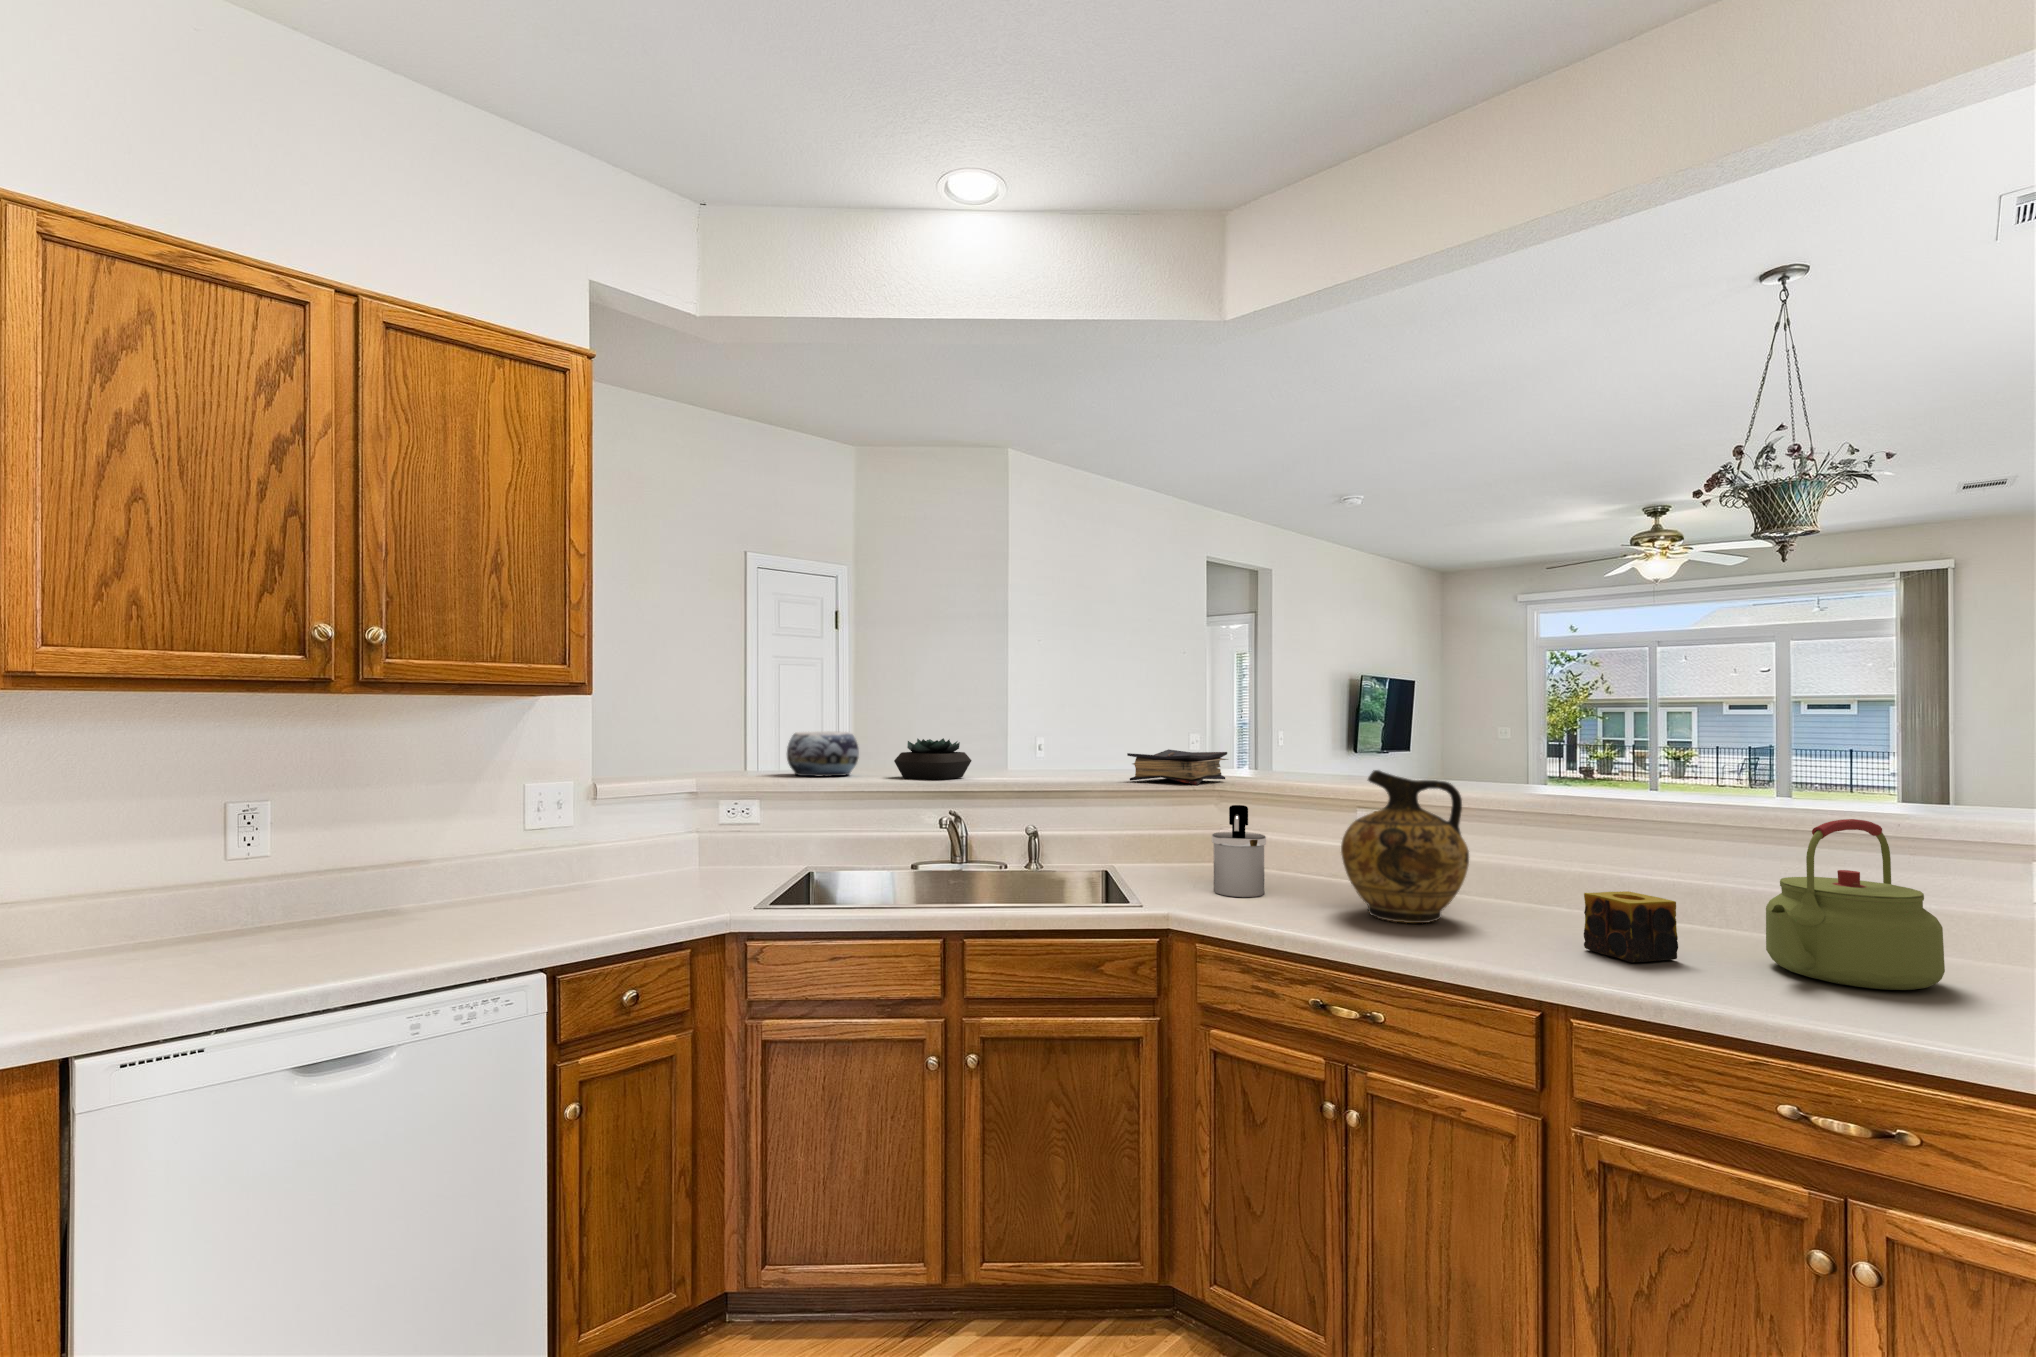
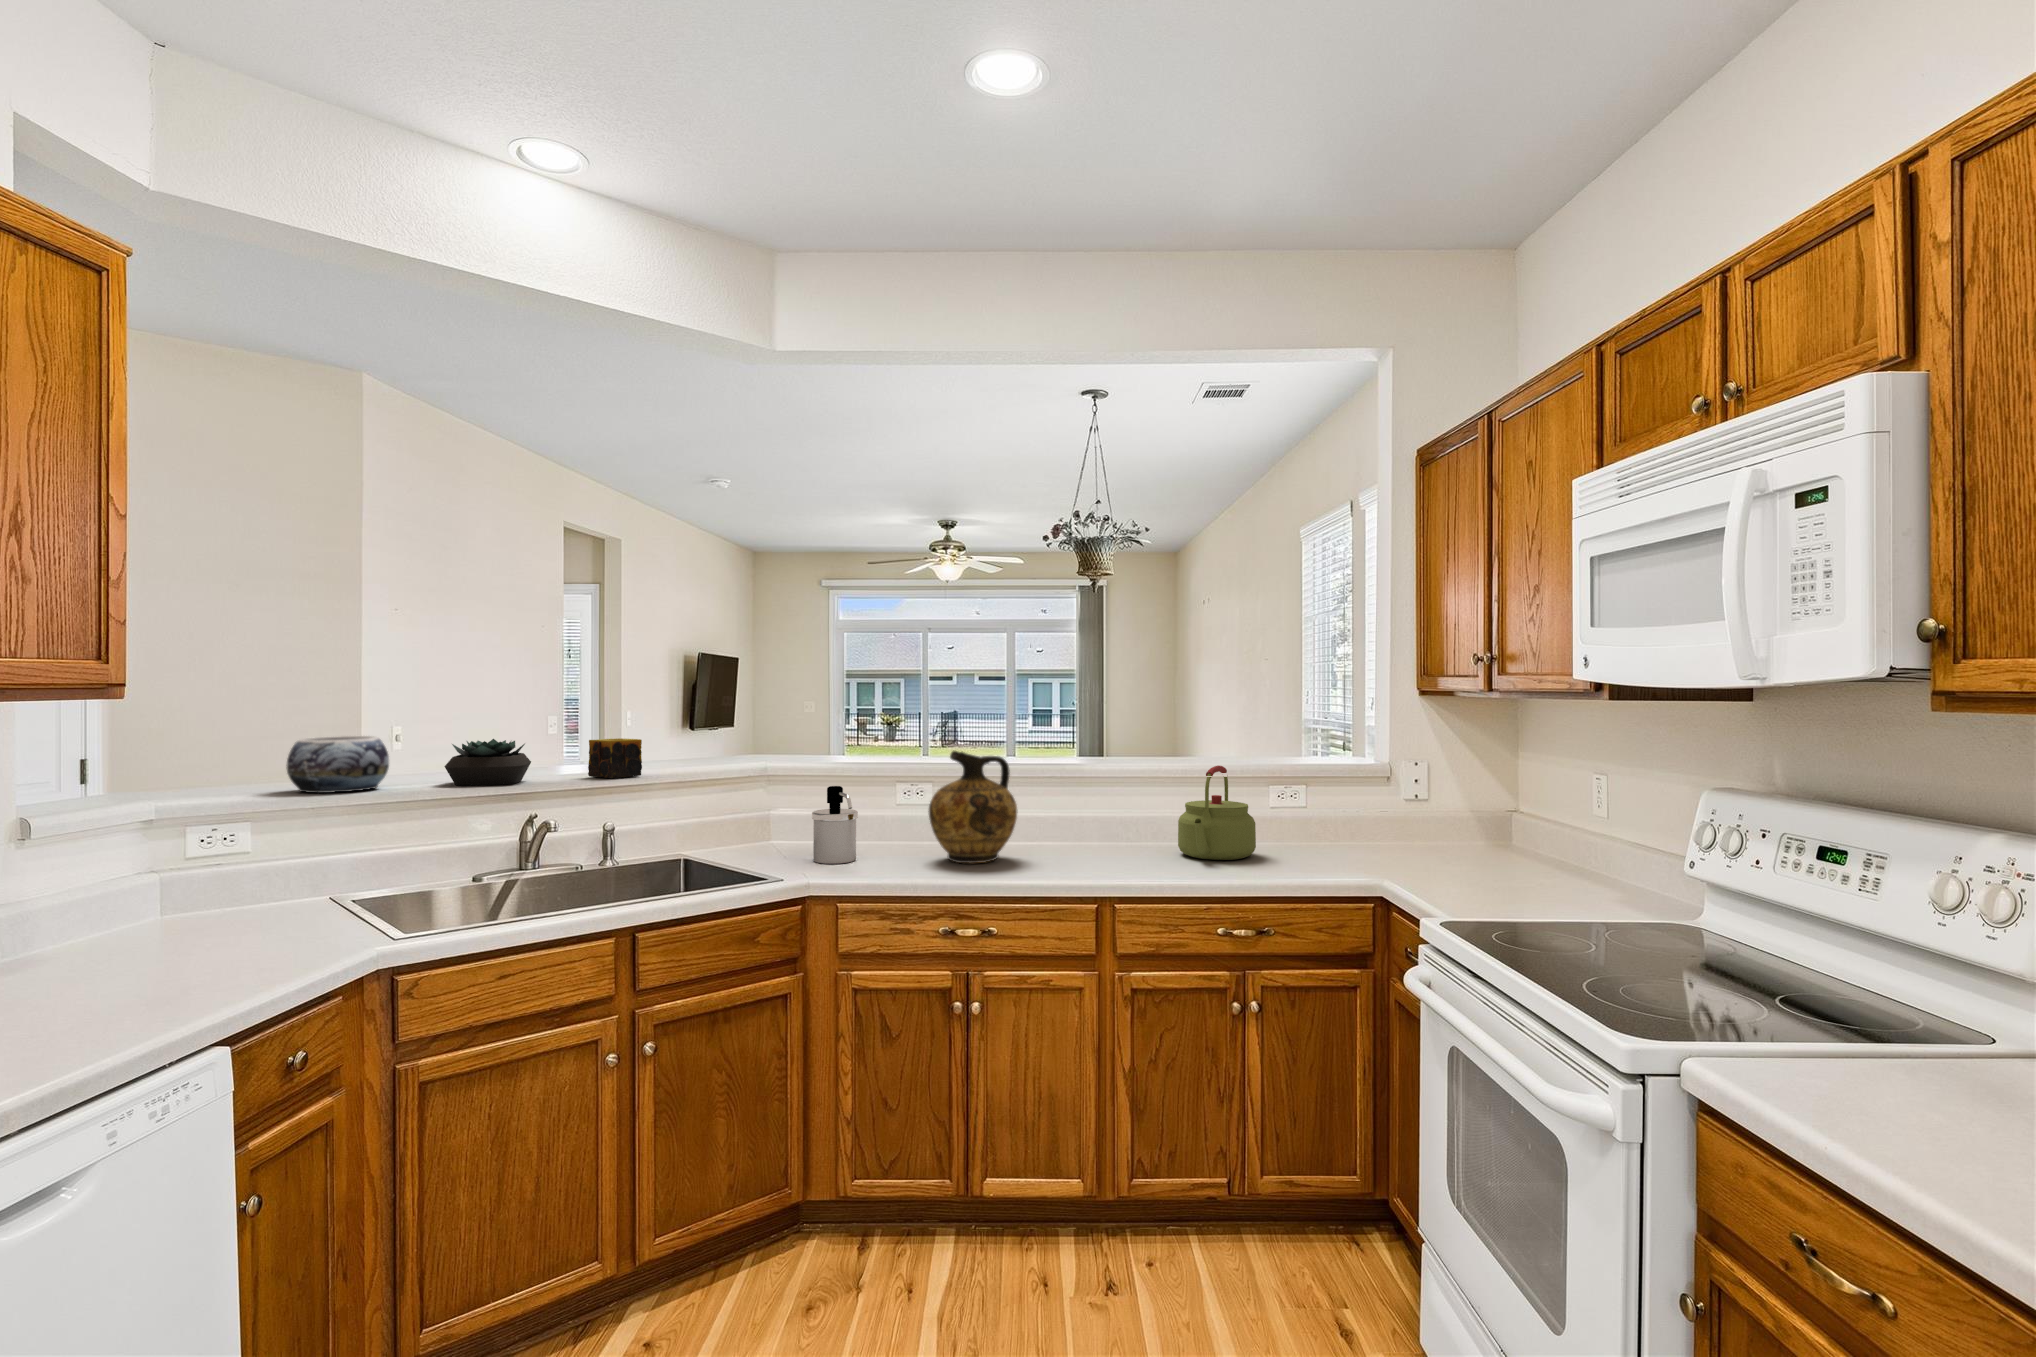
book: present [1127,749,1228,785] -> none [695,739,775,771]
candle: present [1584,891,1678,962] -> present [588,738,642,778]

